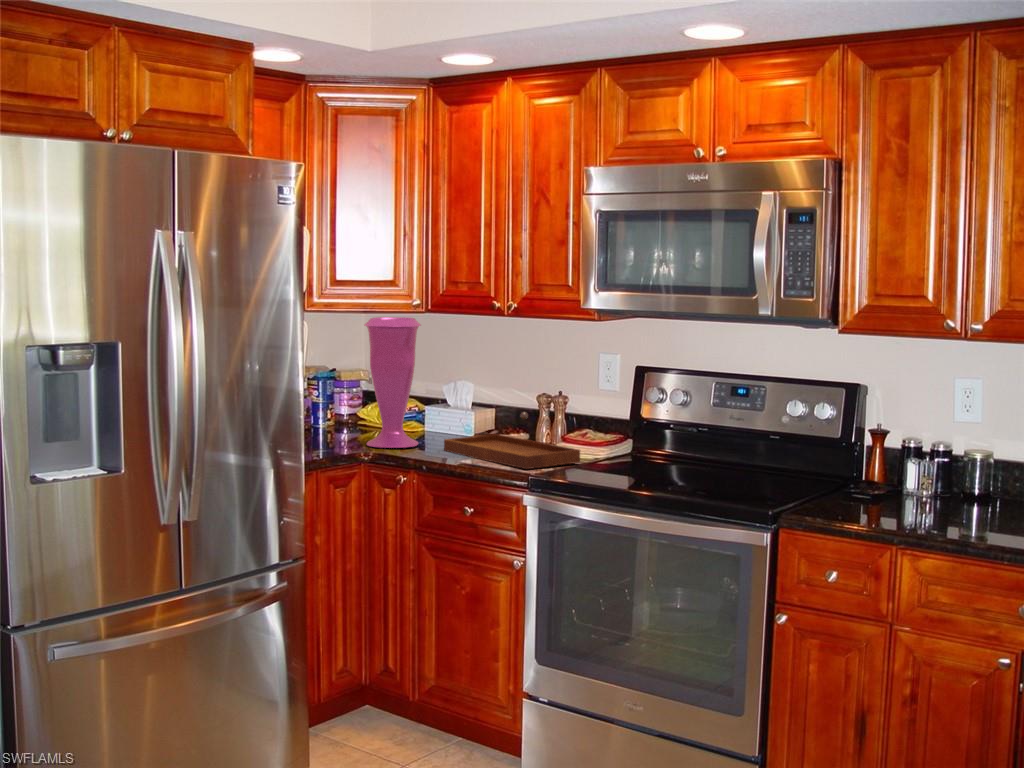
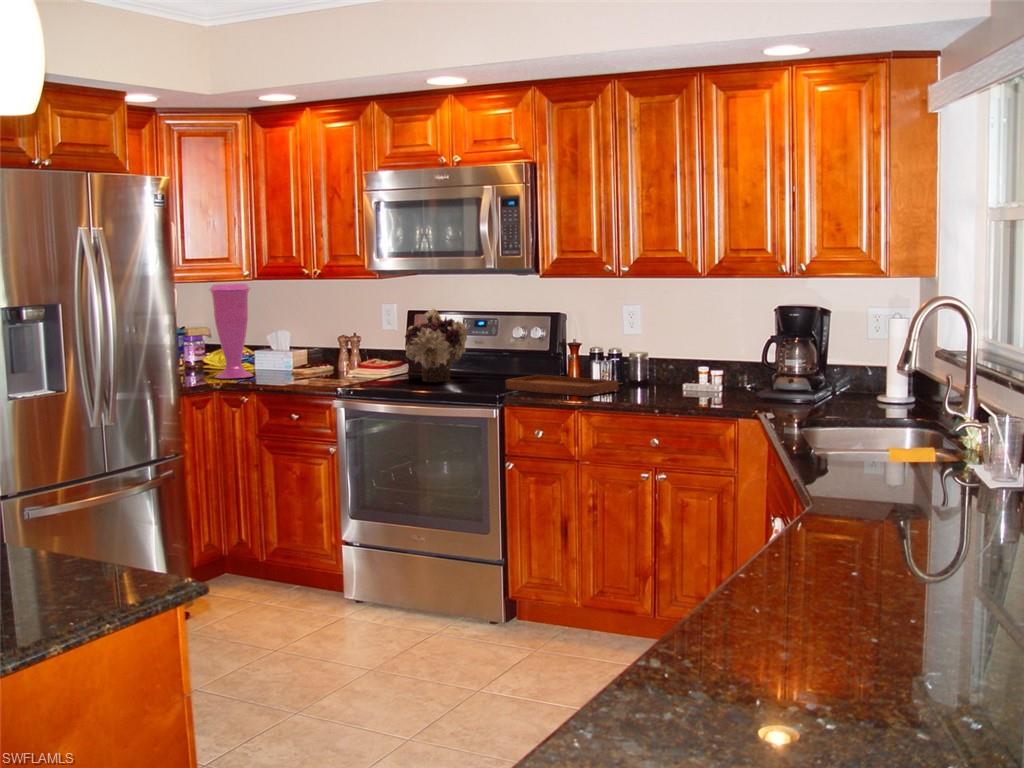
flower arrangement: none [629,365,722,473] -> present [405,308,468,382]
tray: present [444,412,580,469] -> present [505,355,619,396]

